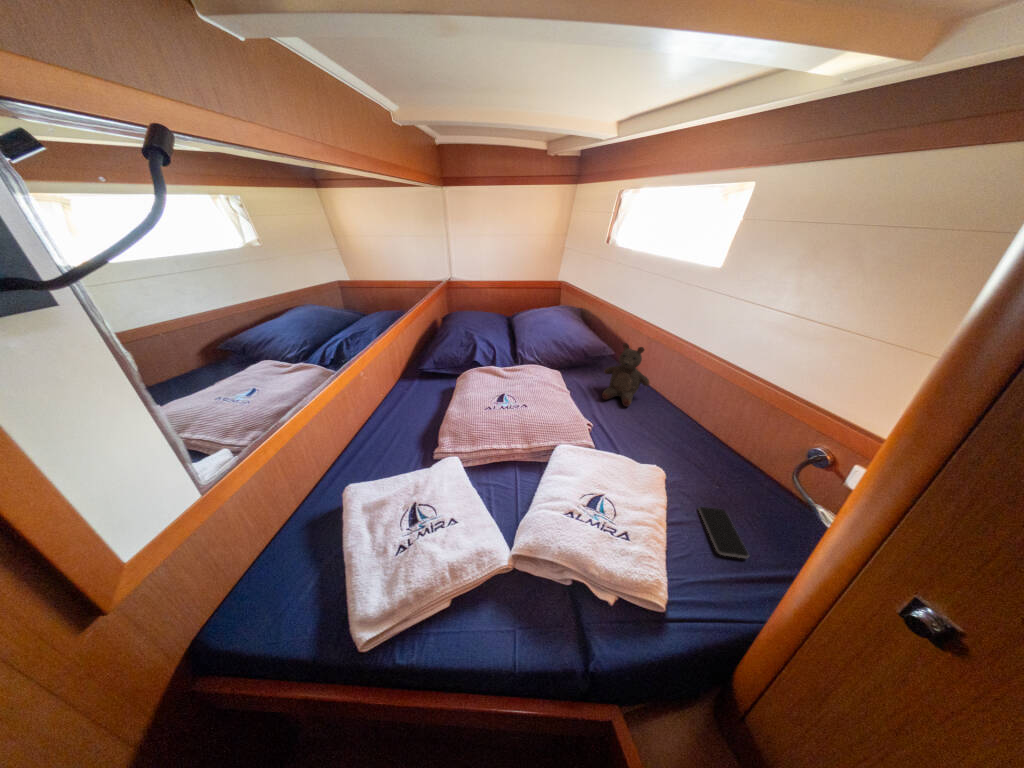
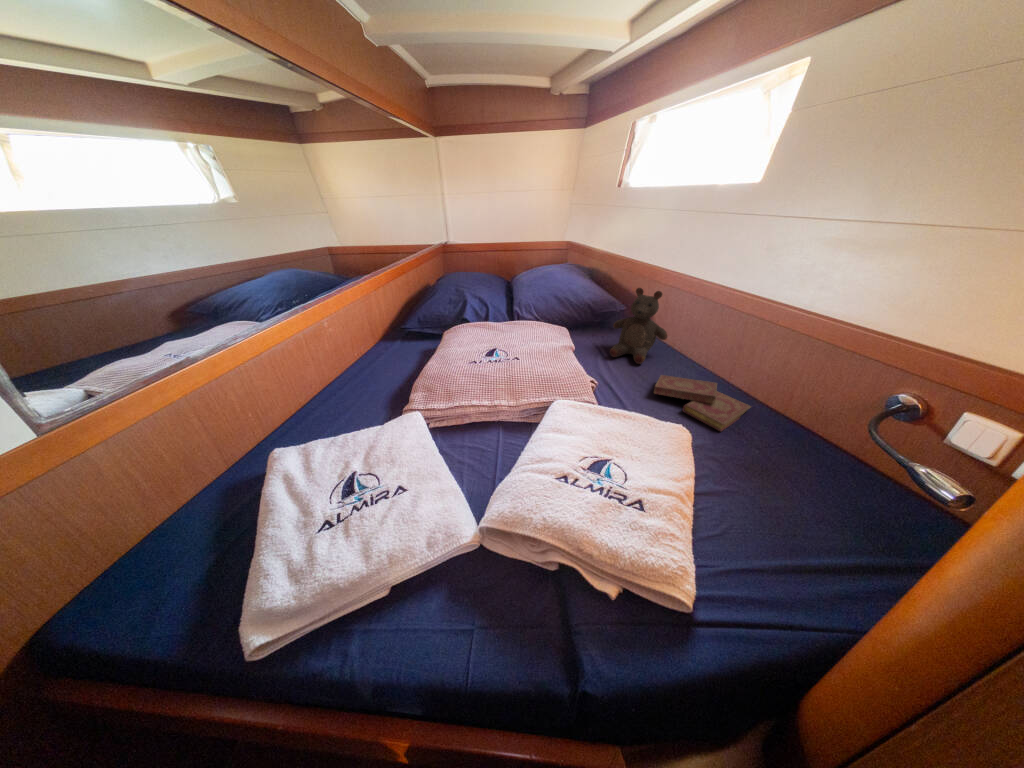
book: none [638,418,716,470] -> present [654,375,751,432]
smartphone: present [699,507,749,558] -> none [733,474,809,540]

